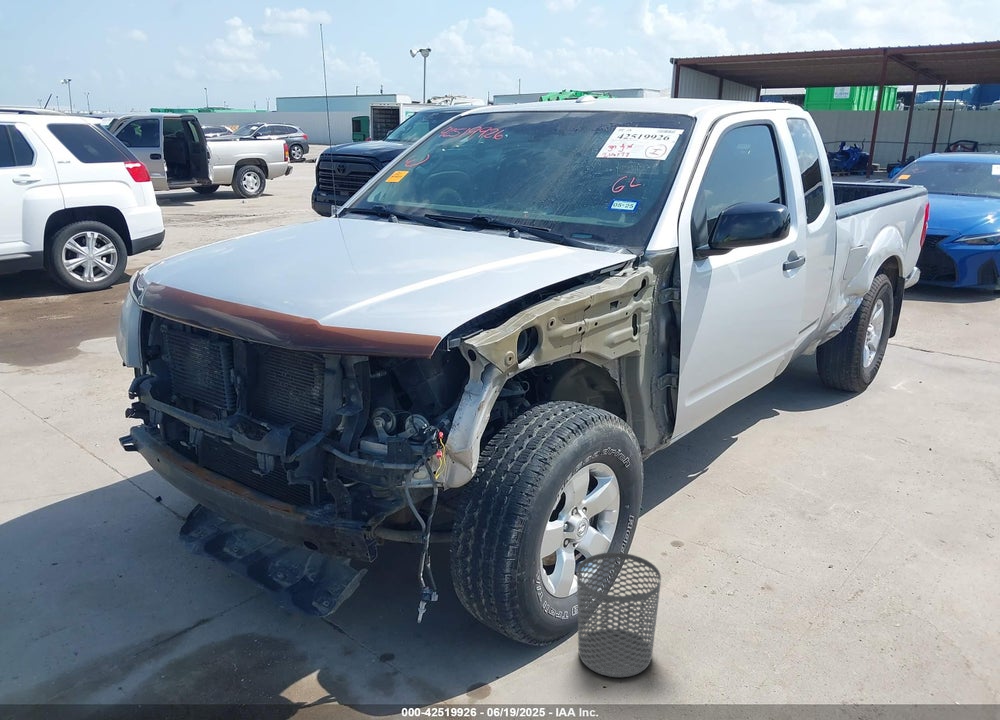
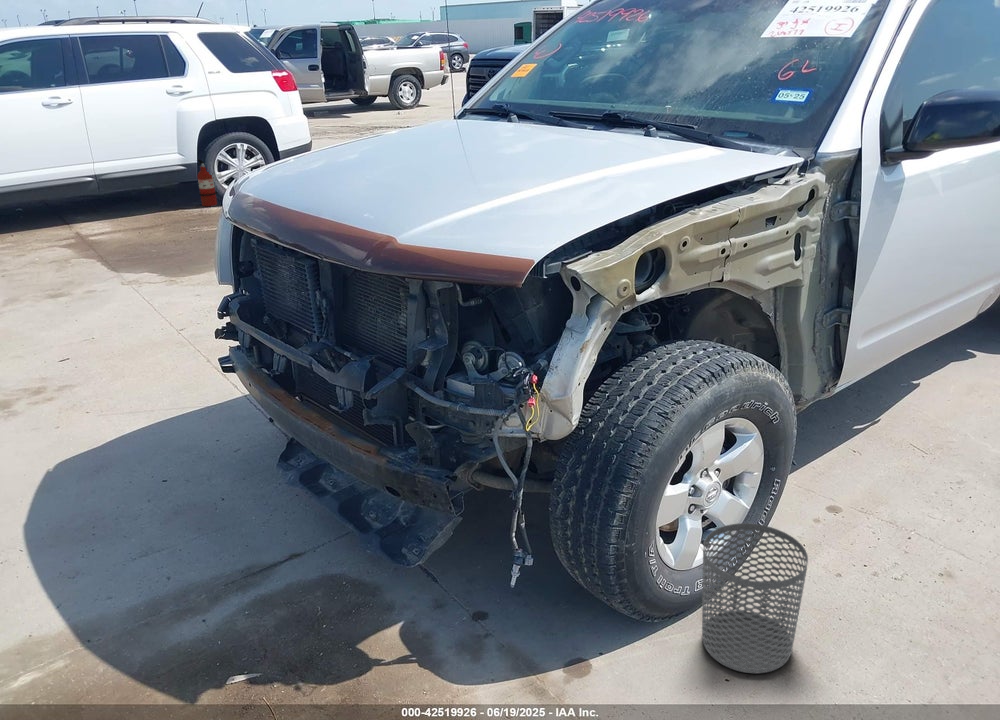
fire extinguisher: none [32,245,65,294] -> present [198,159,217,206]

